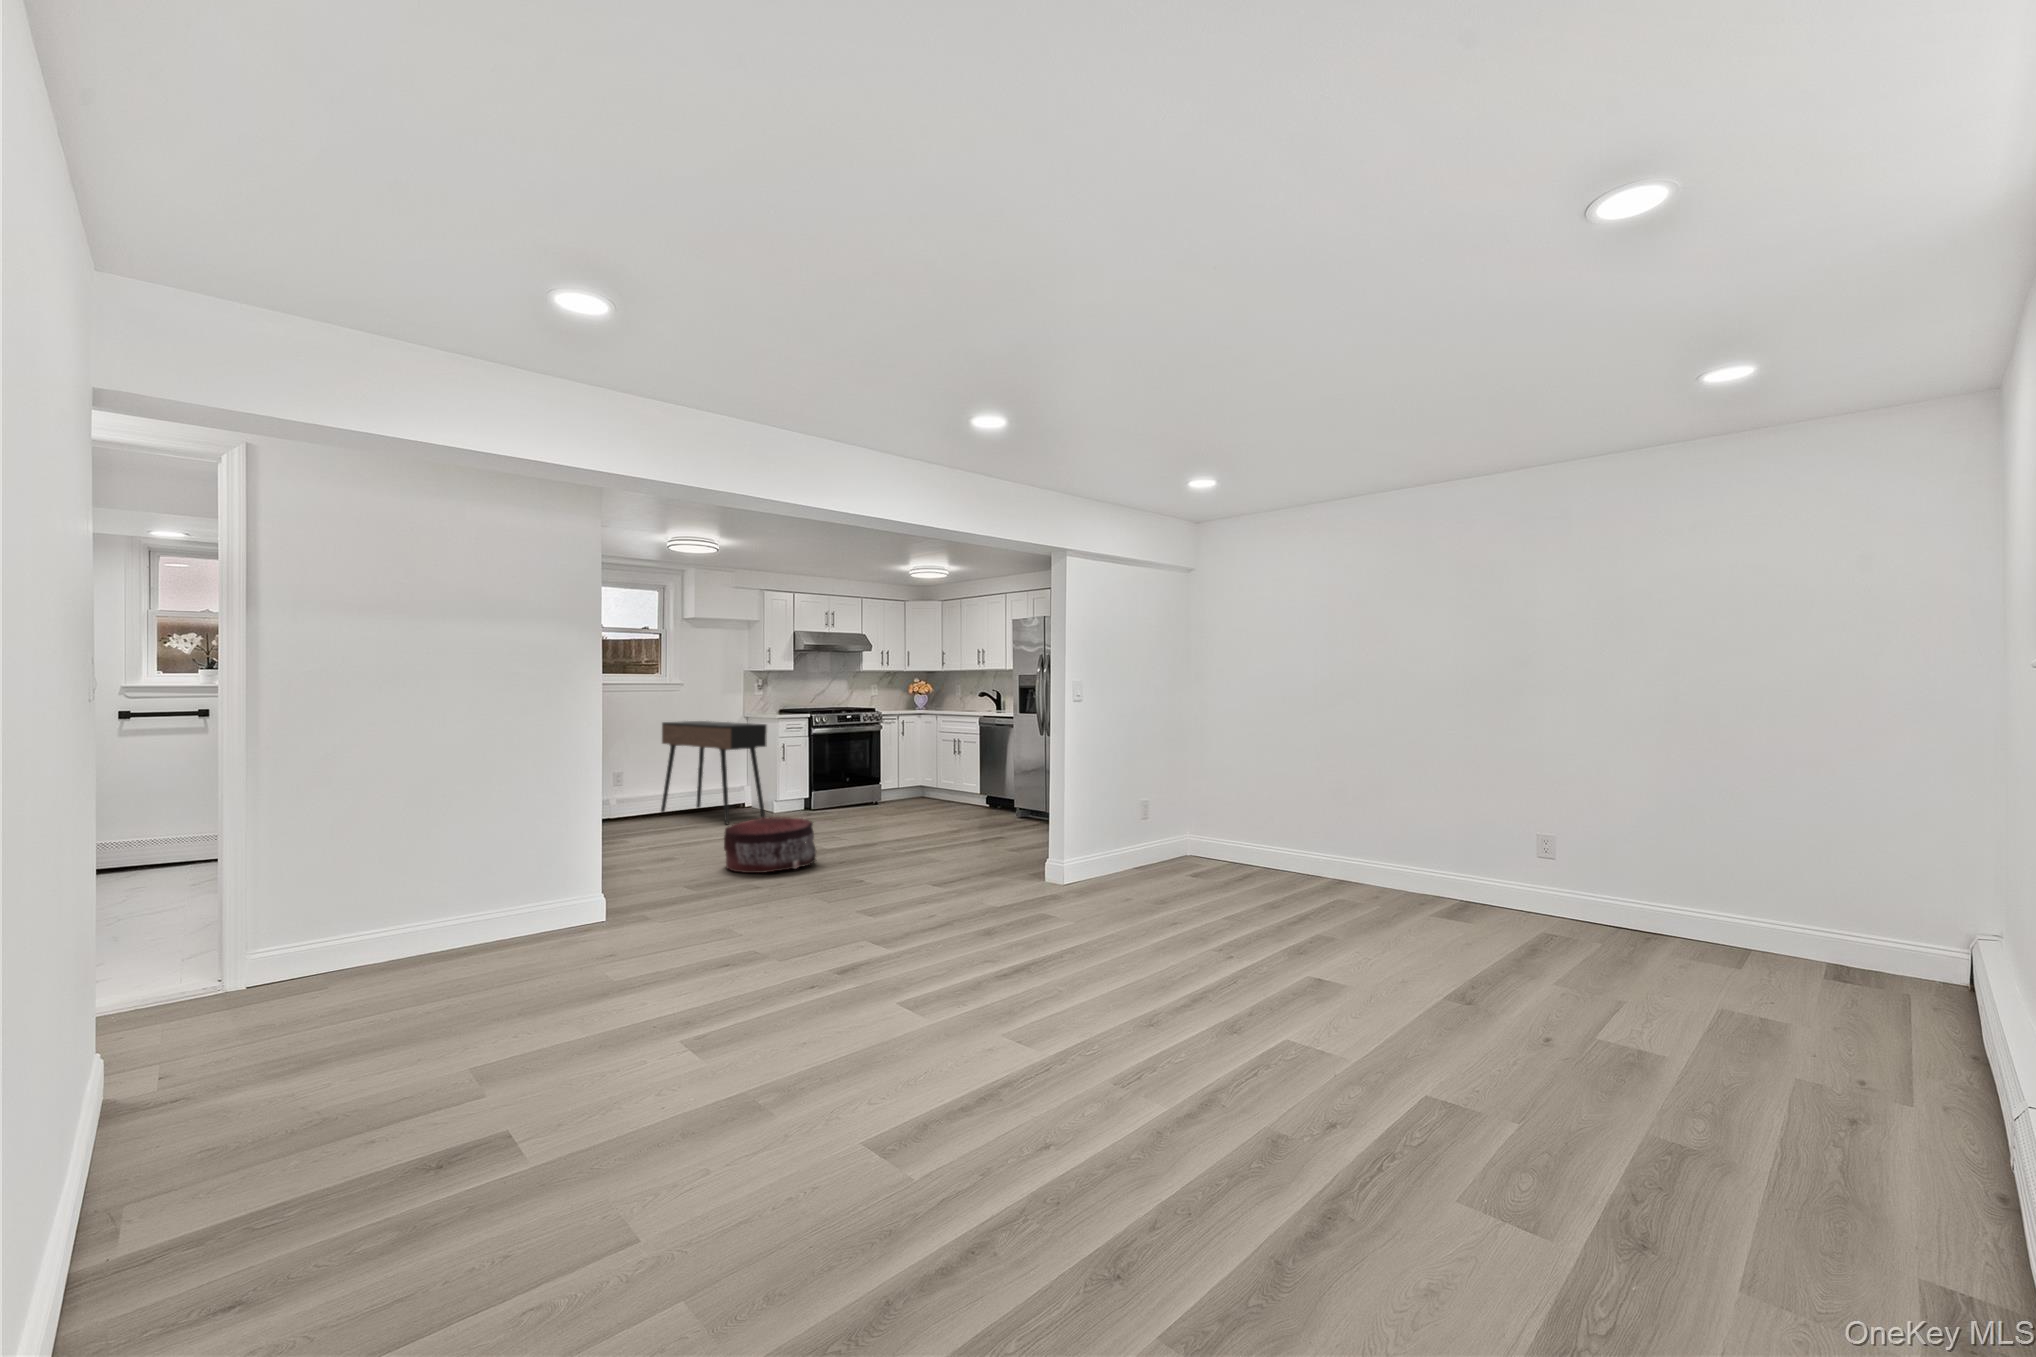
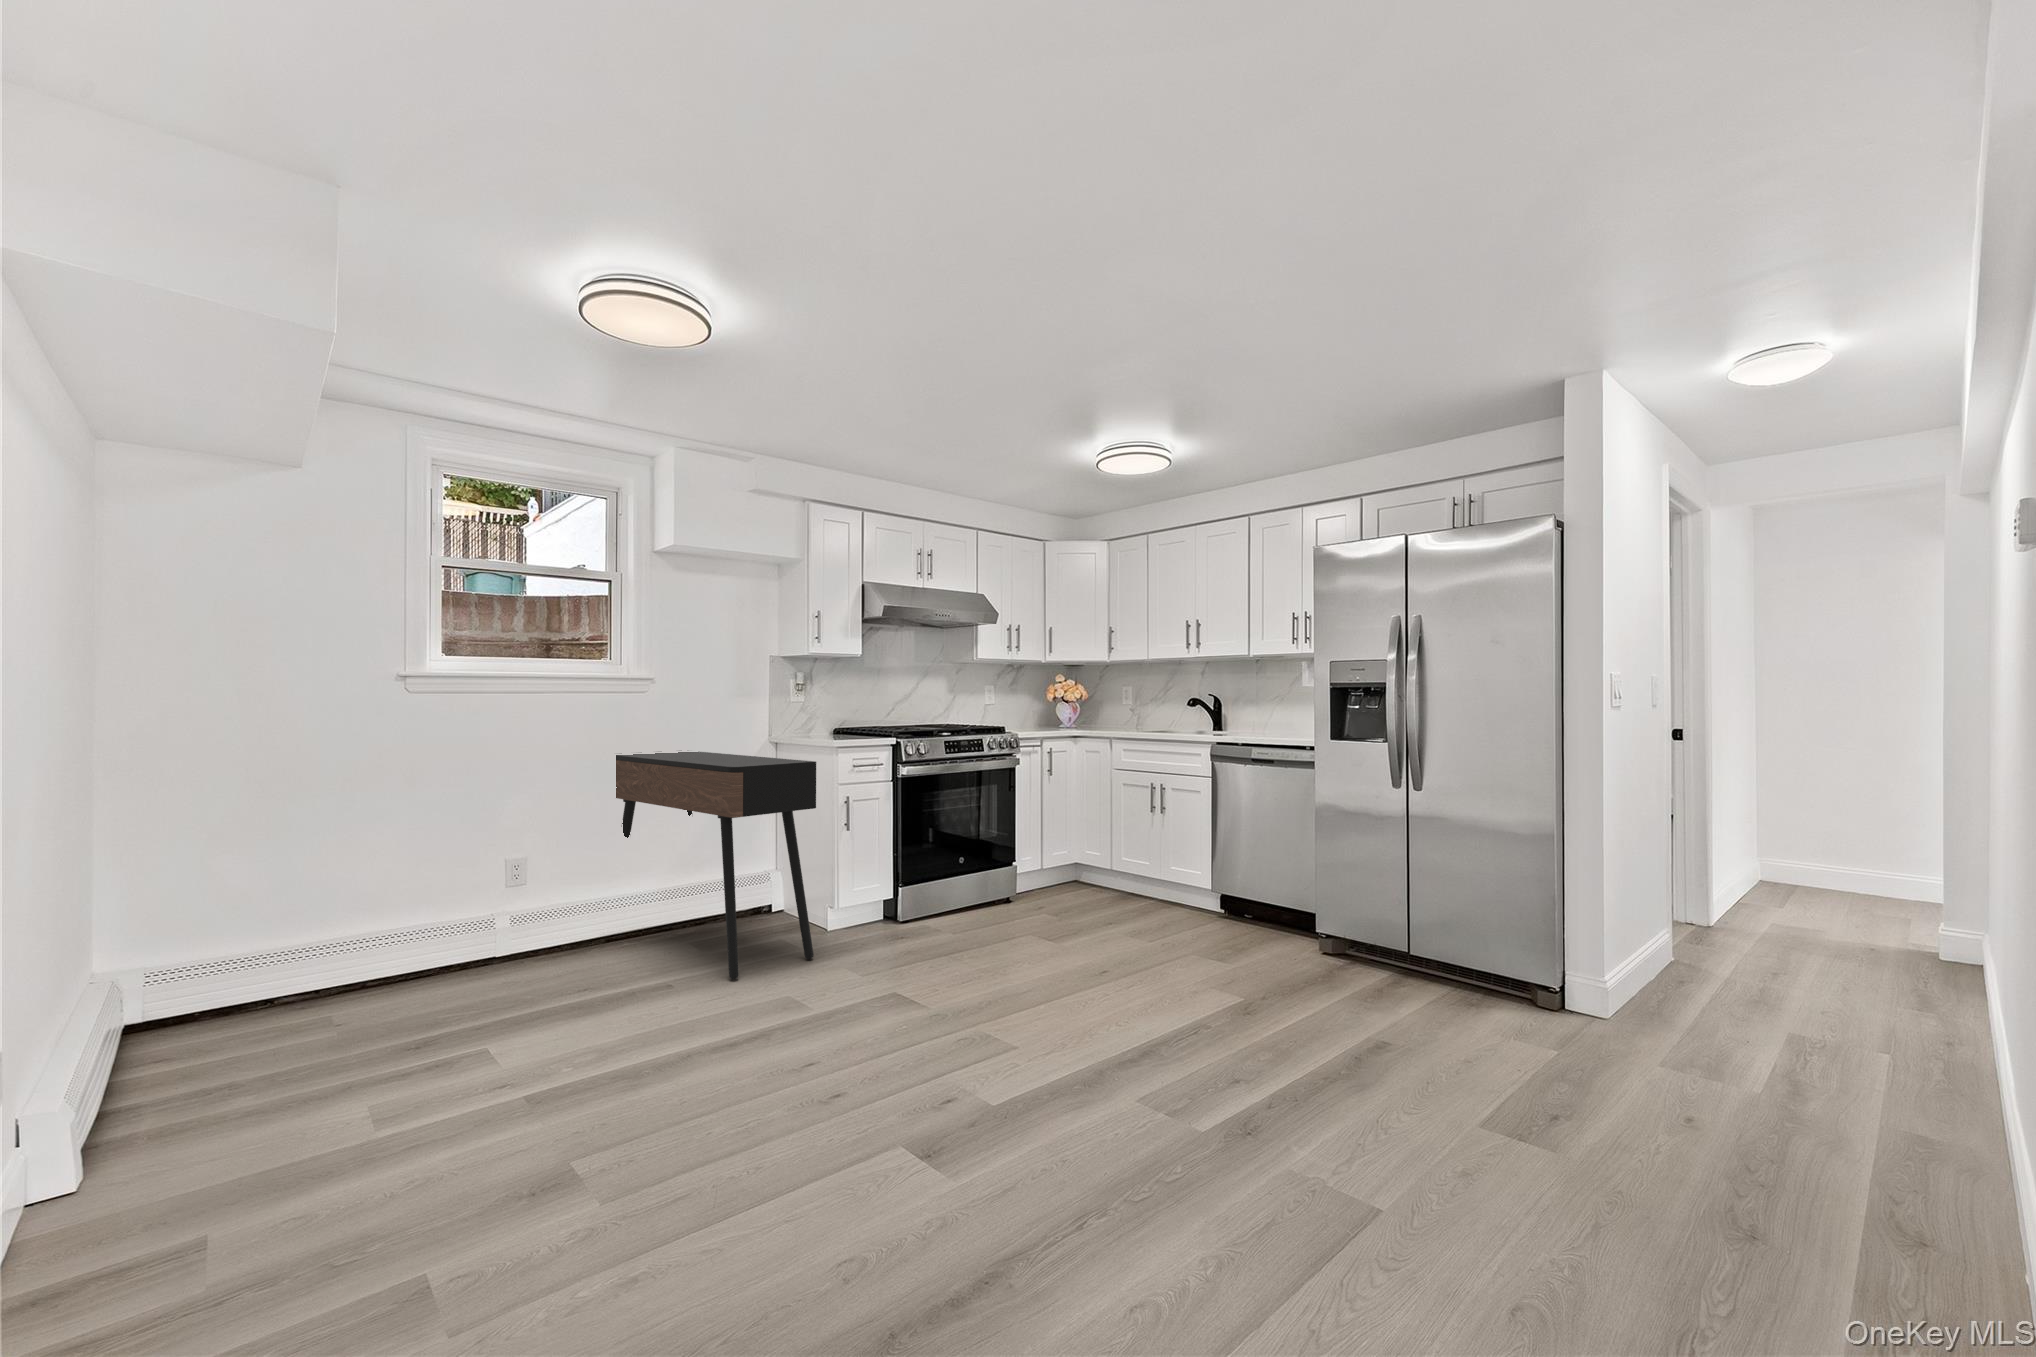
pouf: present [724,817,816,873] -> none [715,1051,1005,1320]

